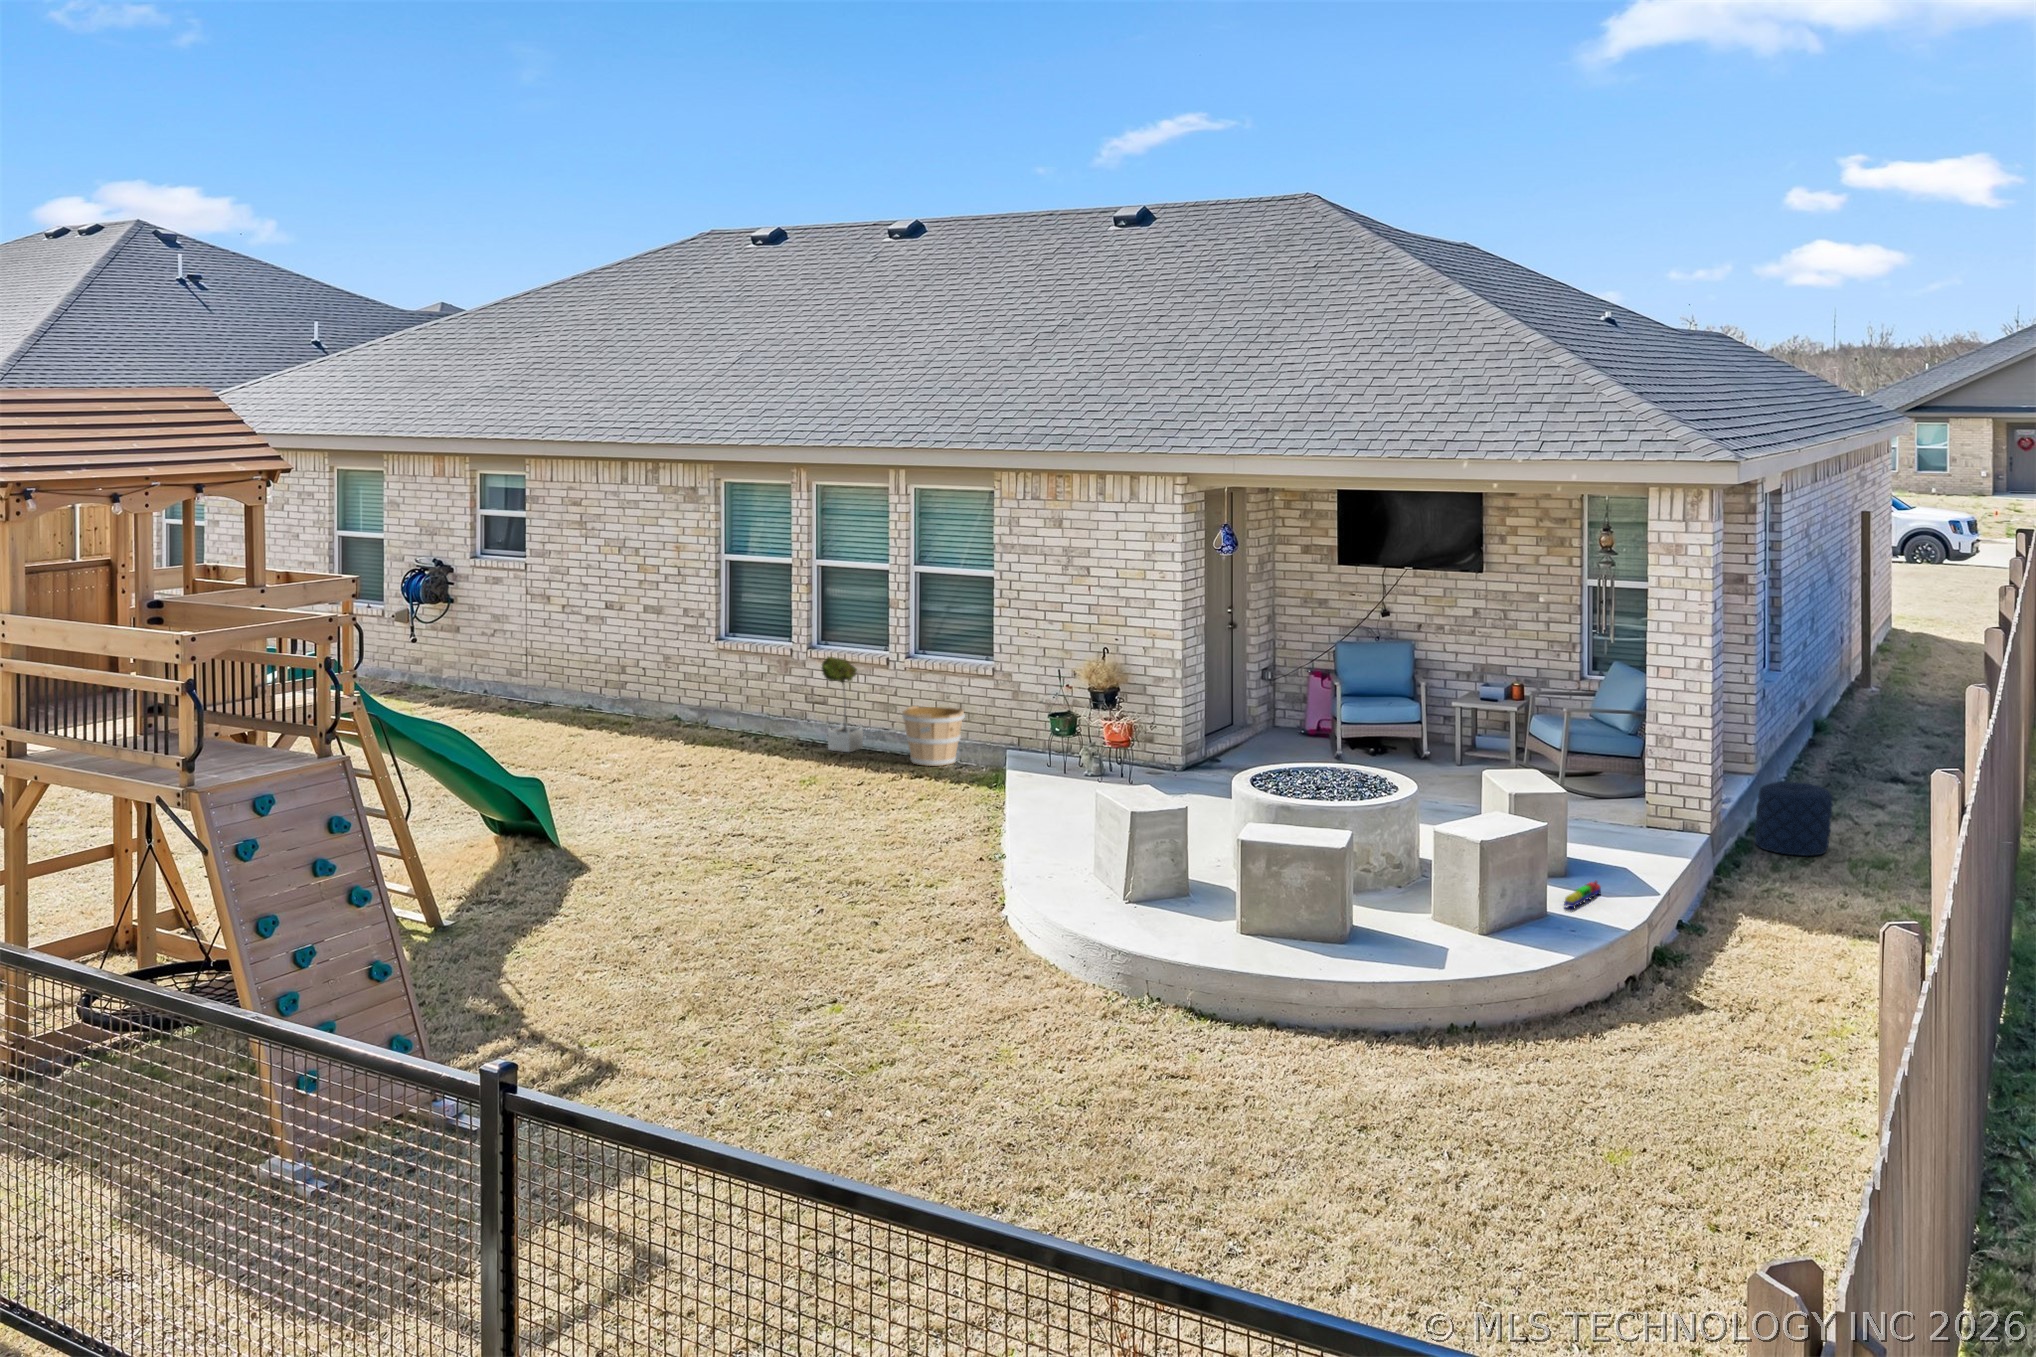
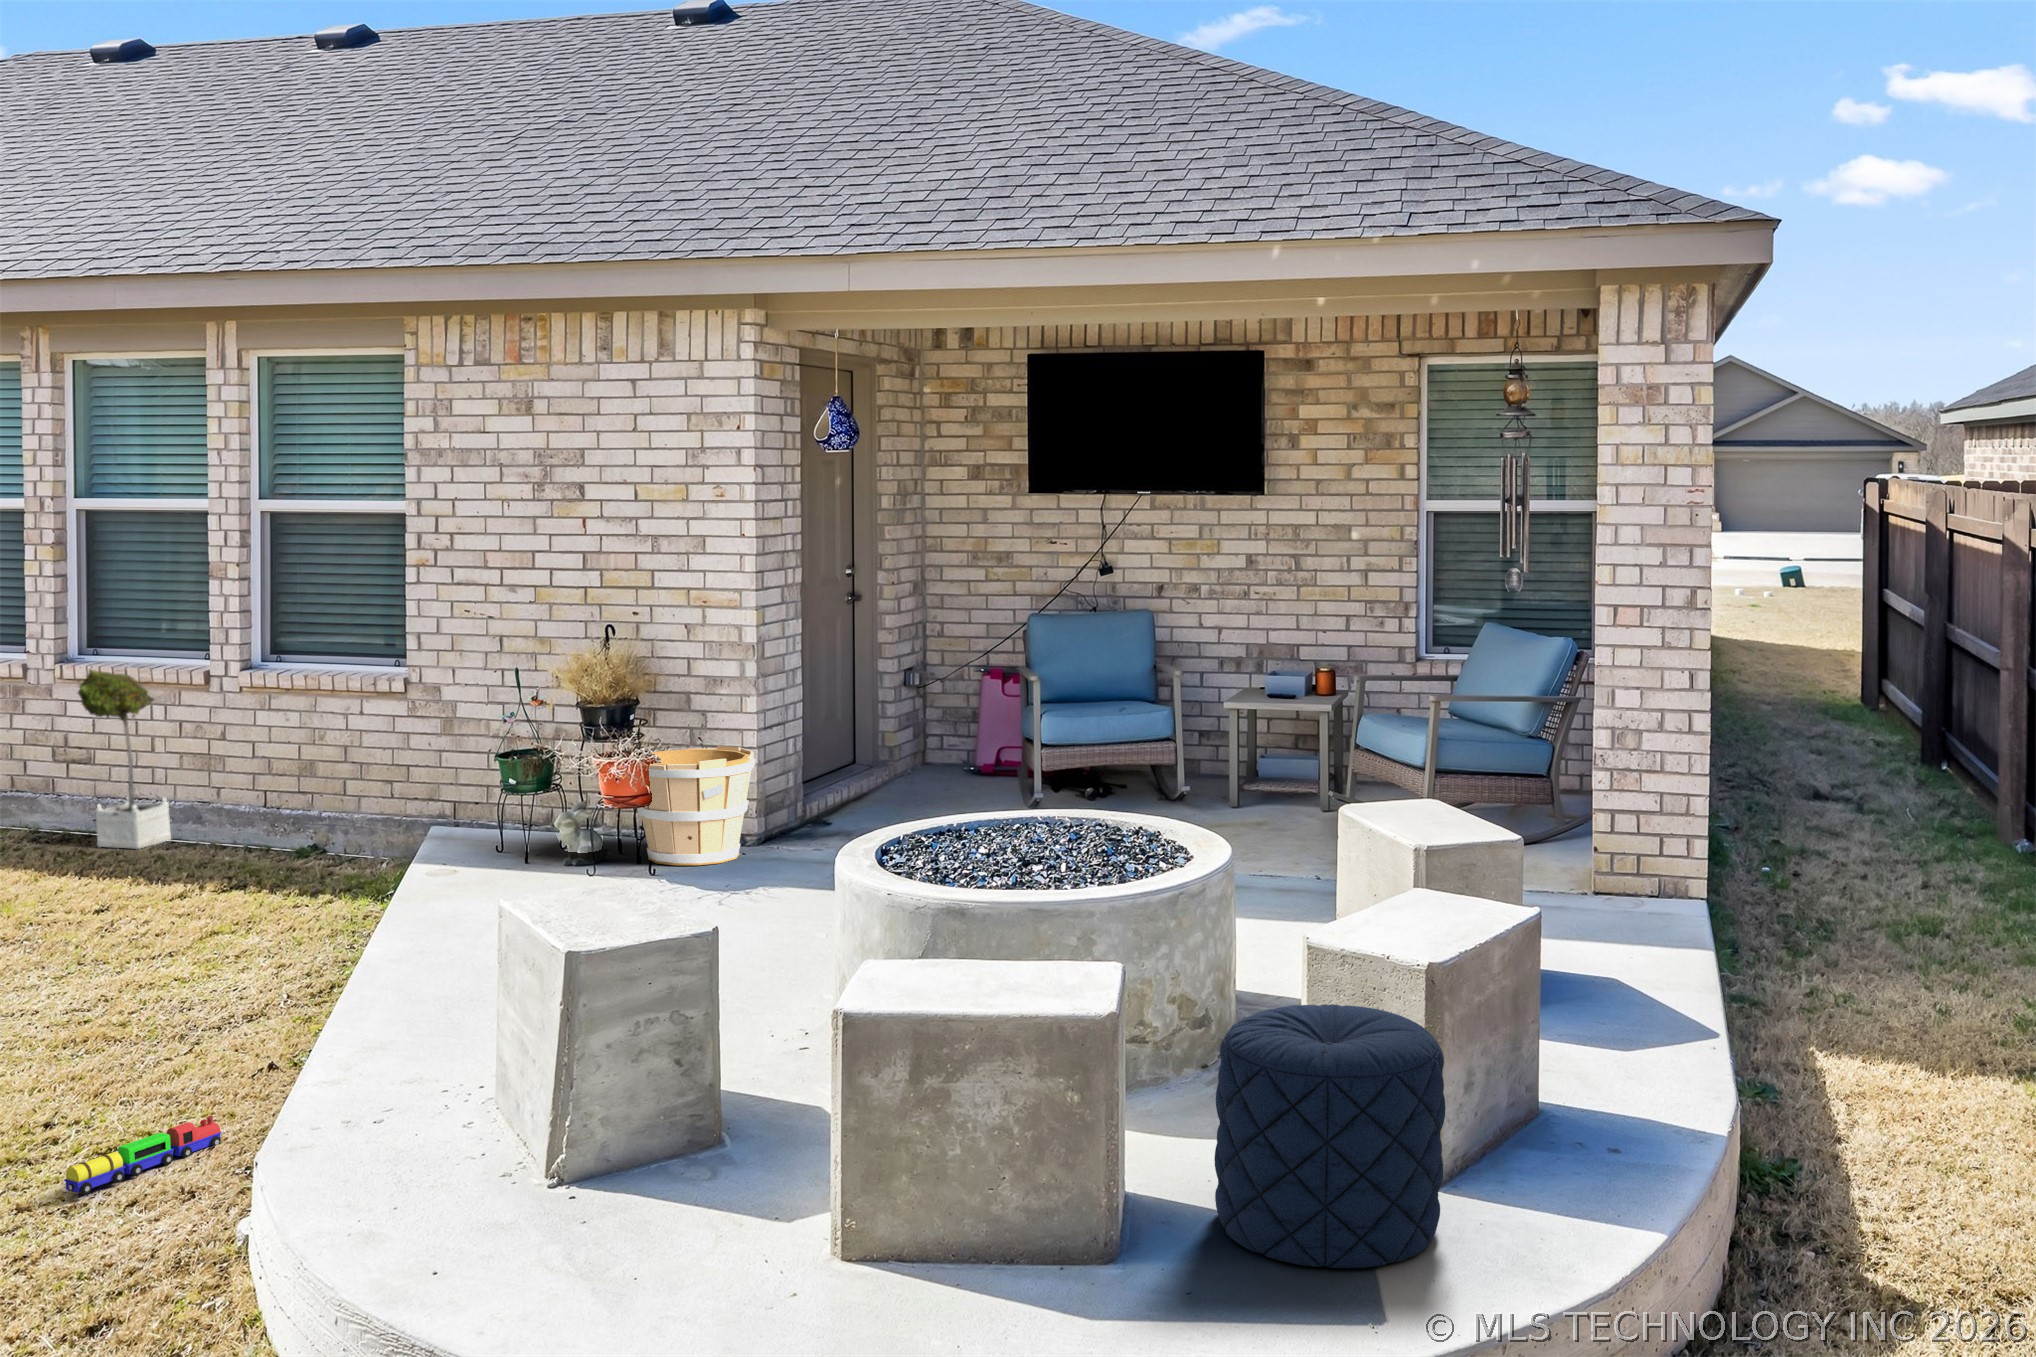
wooden bucket: present [902,706,965,766] -> present [637,745,756,865]
pouf: present [1755,782,1833,856] -> present [1215,1004,1446,1268]
toy train: present [1564,881,1601,907] -> present [64,1116,222,1195]

